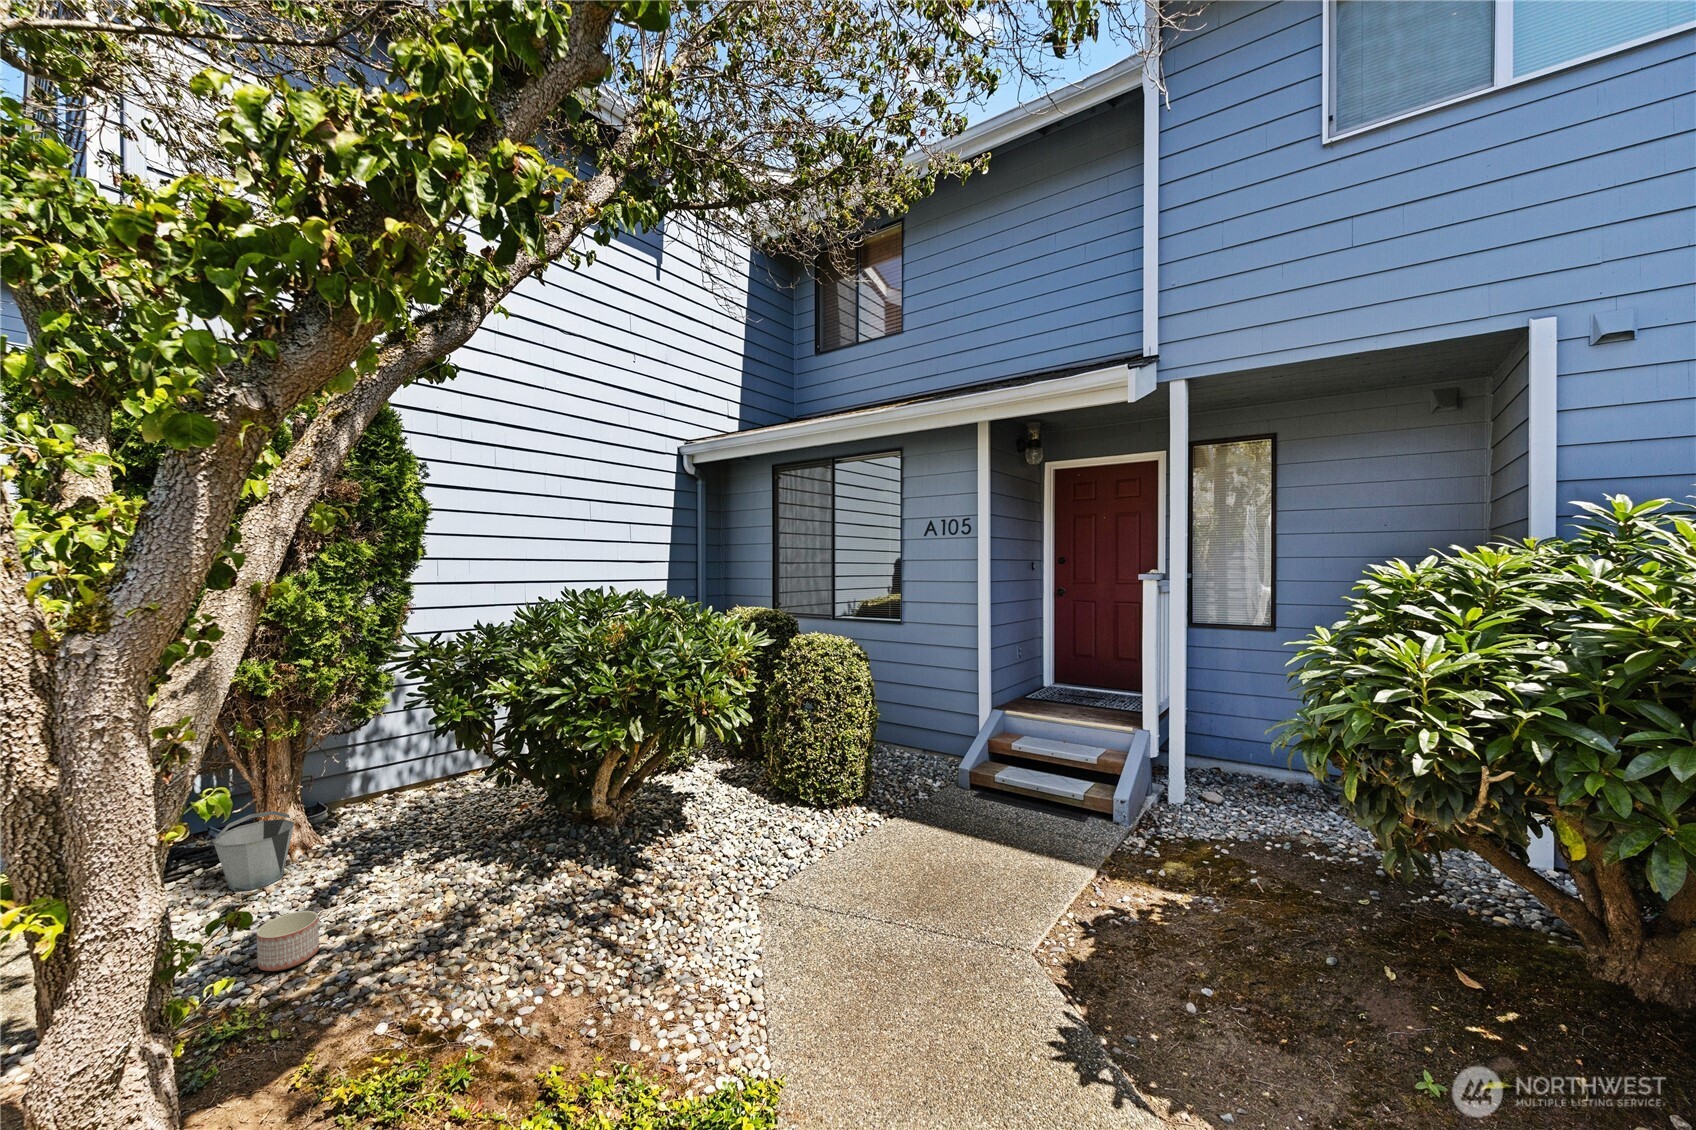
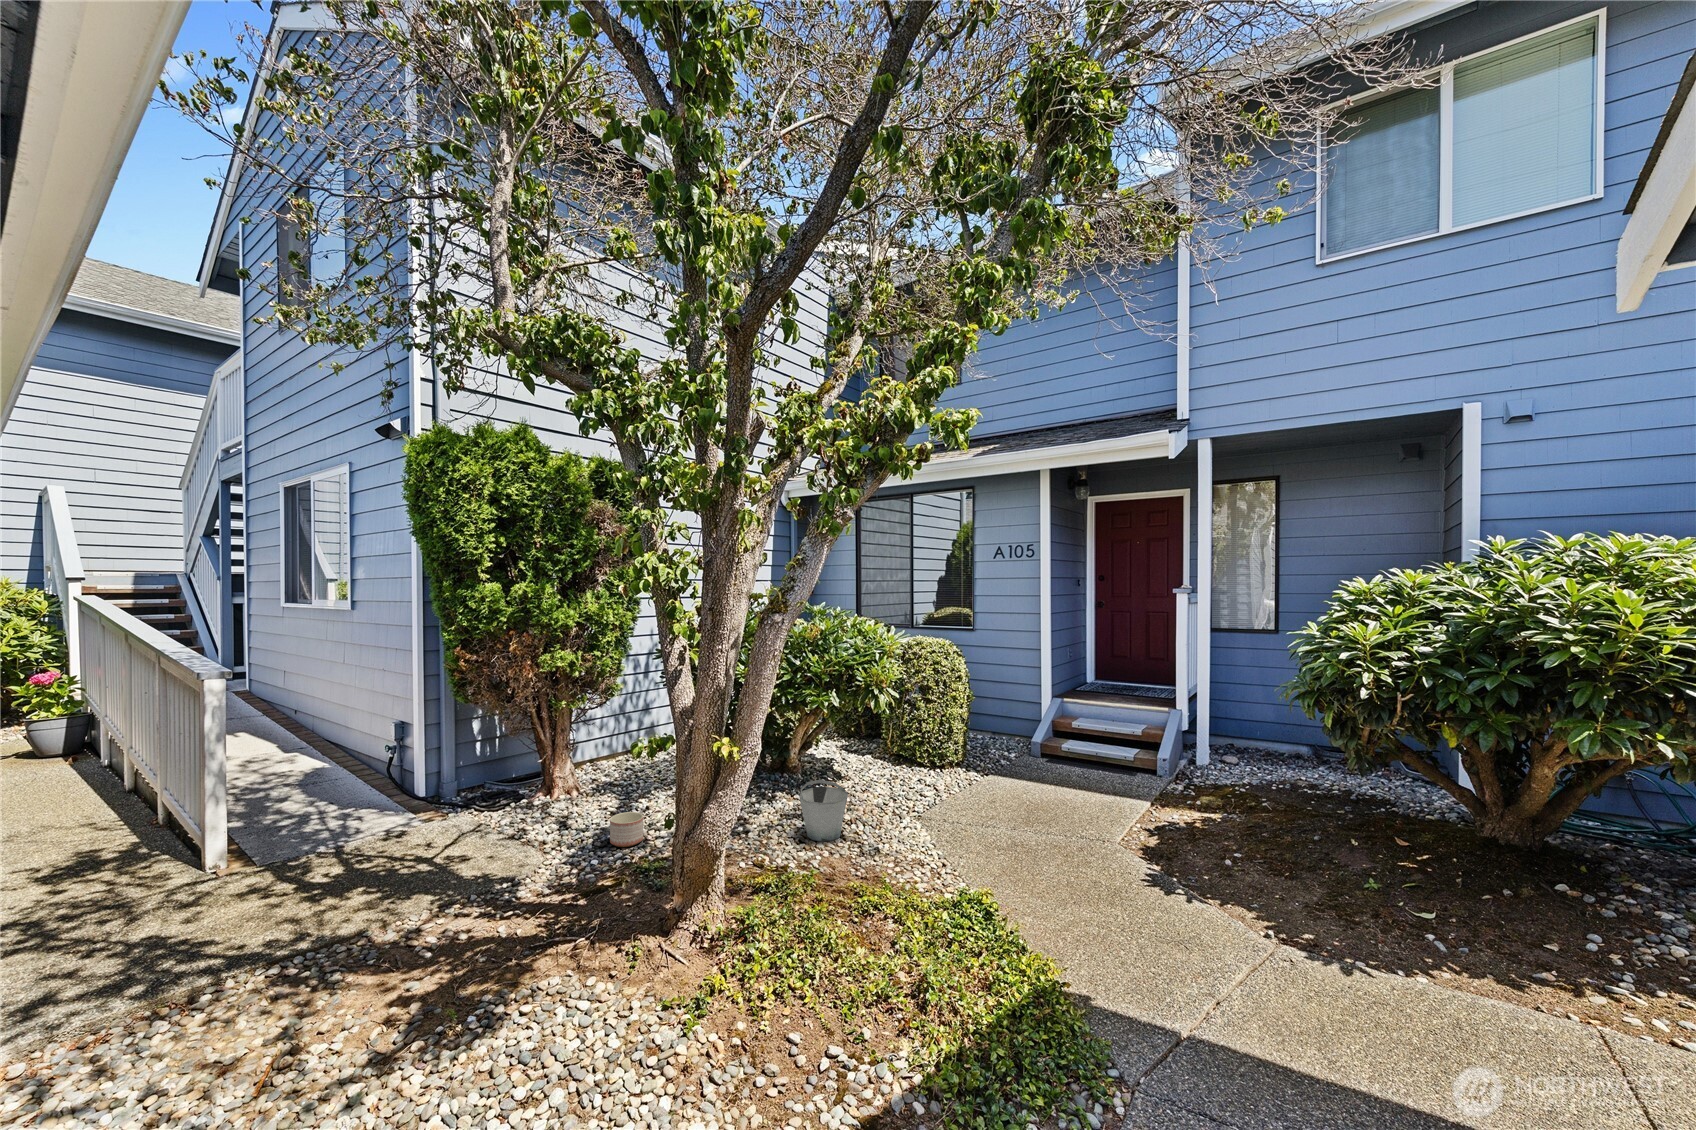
bucket: present [213,811,294,892] -> present [799,780,848,842]

